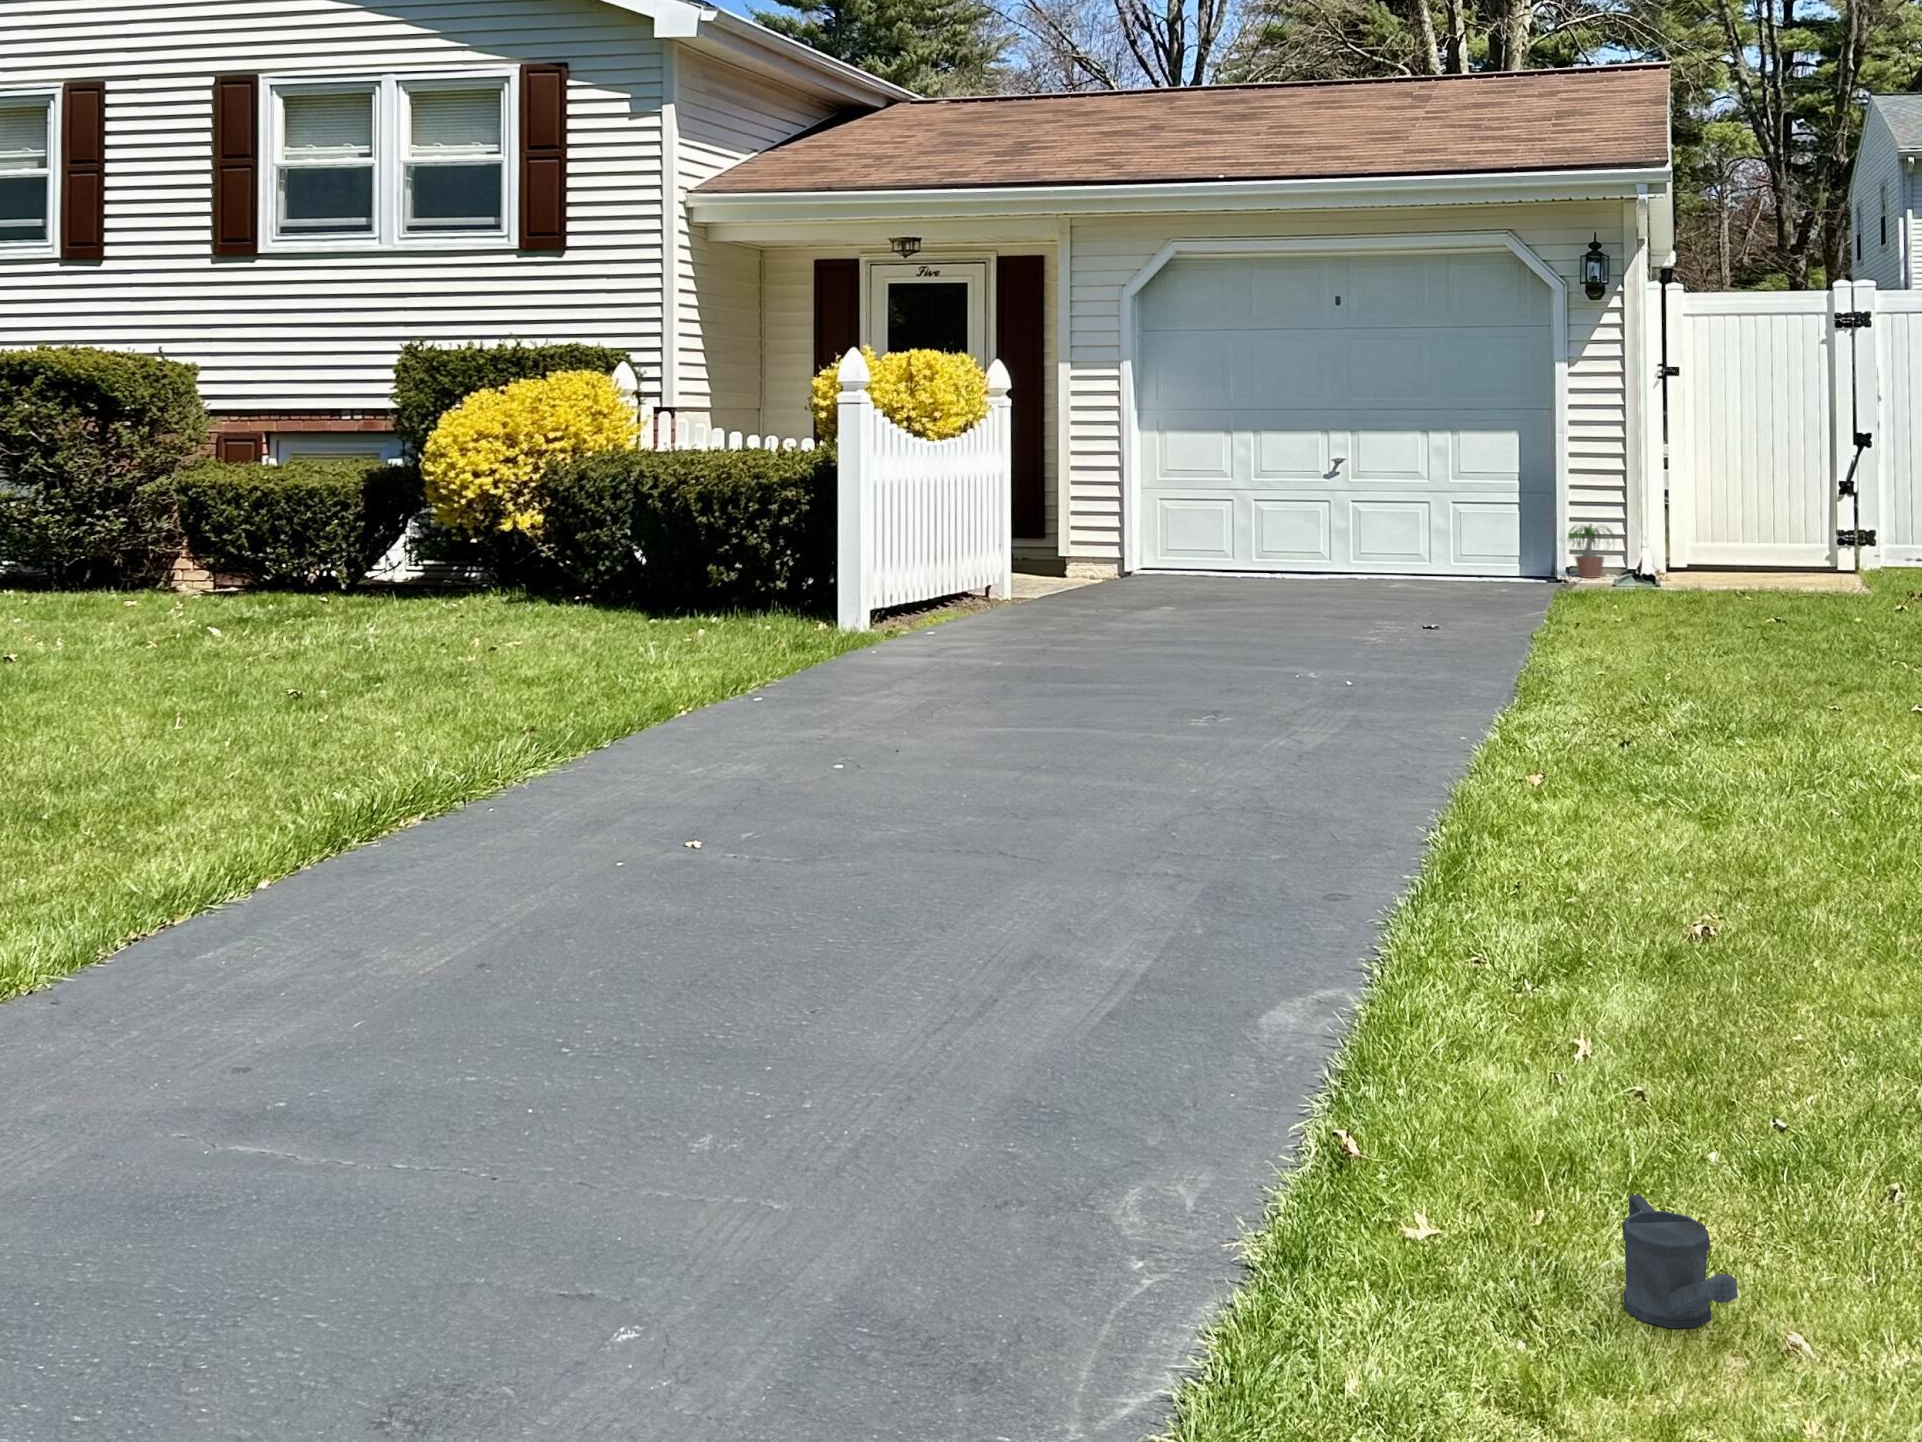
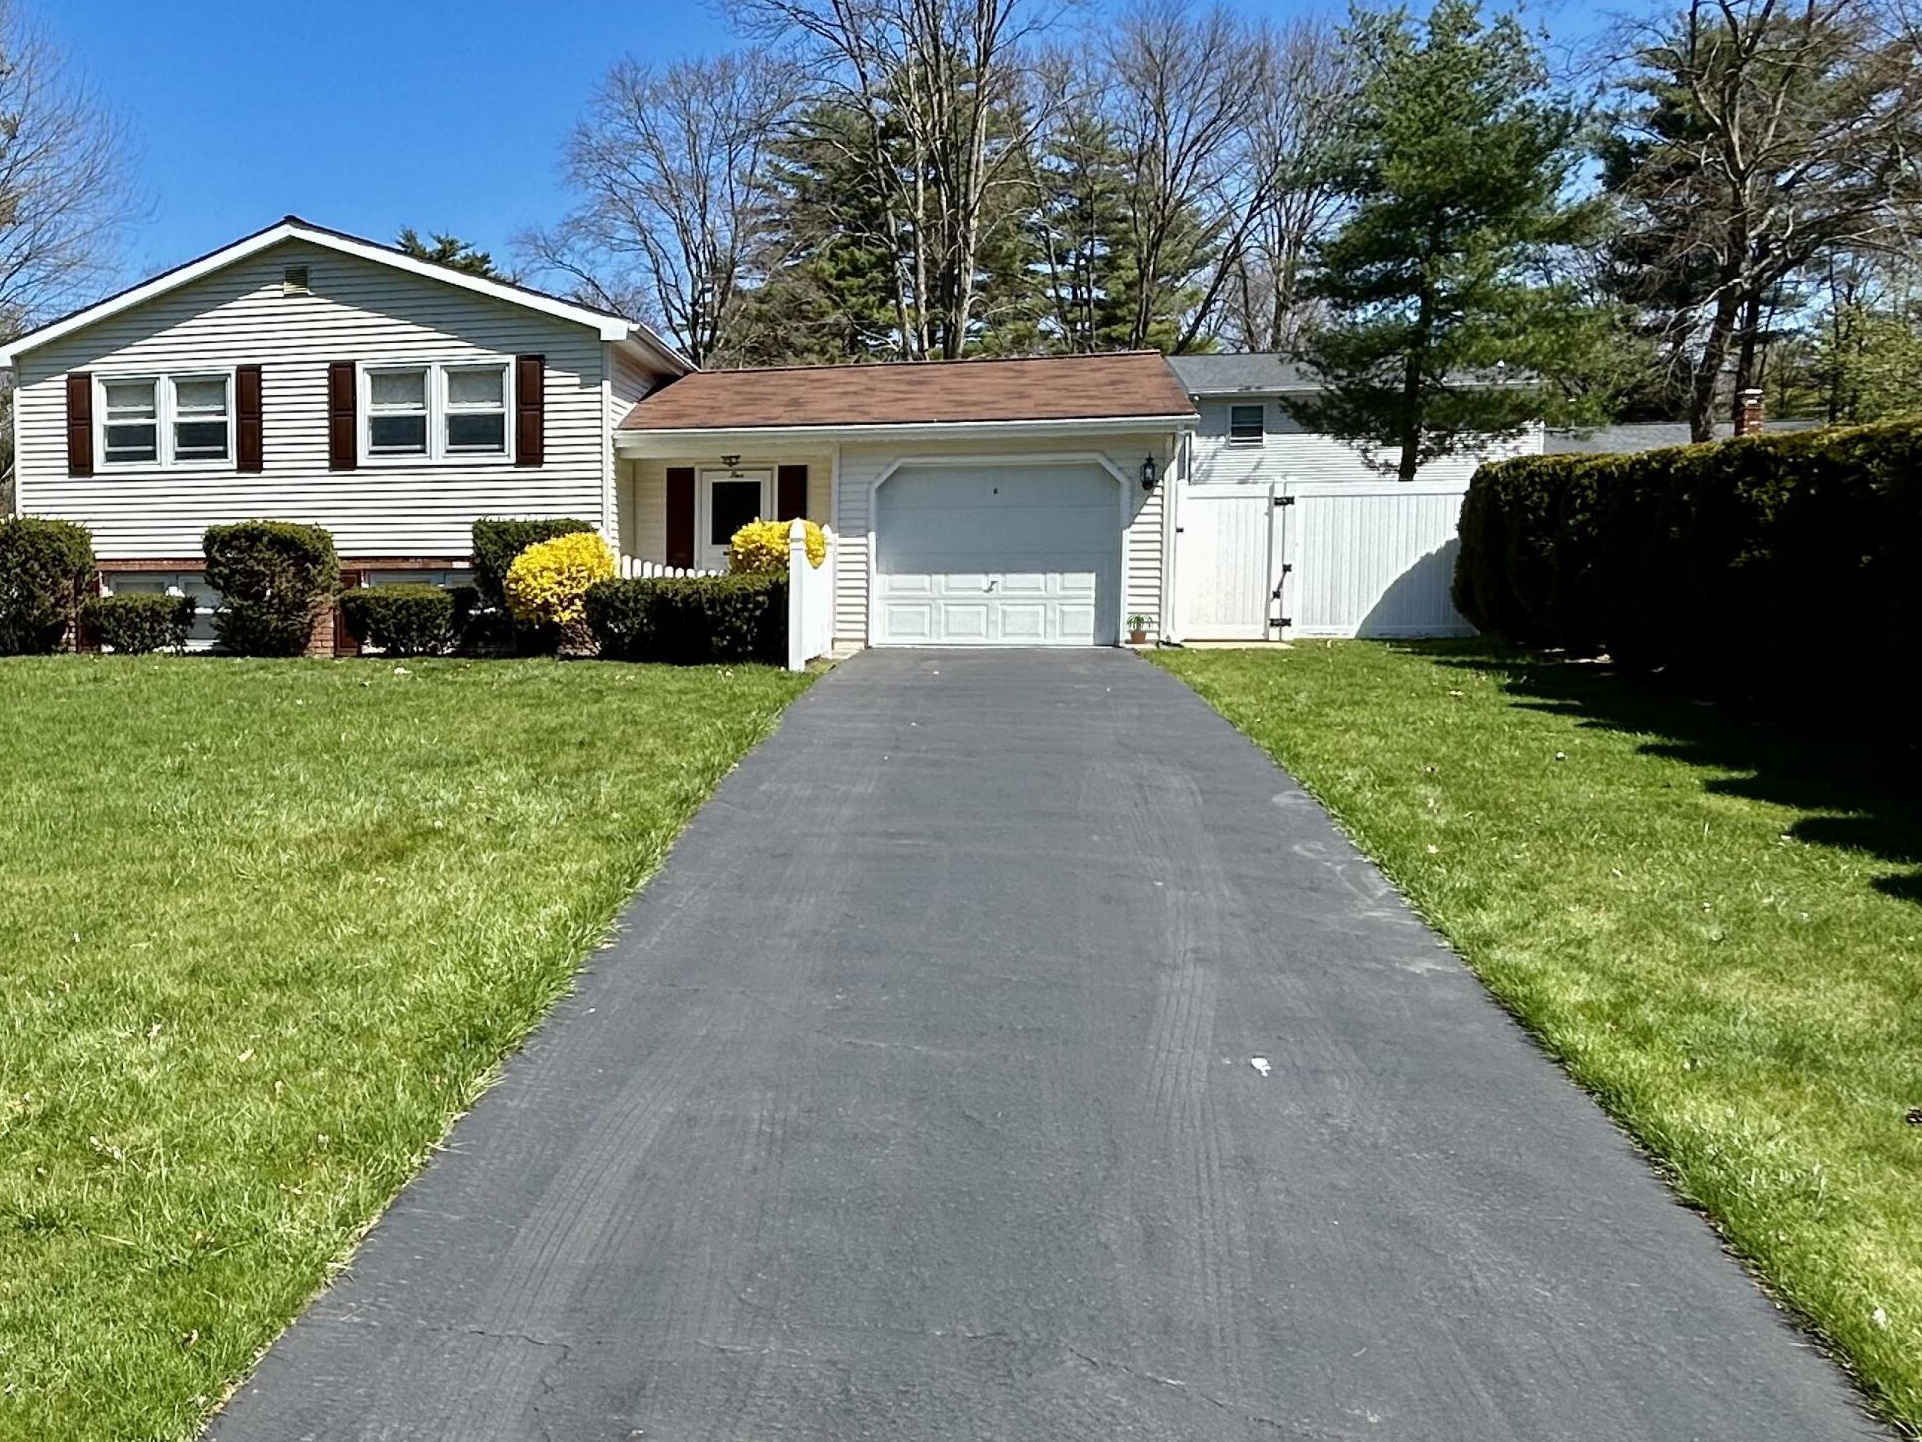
watering can: present [1622,1195,1737,1328] -> none [1300,786,1342,816]

